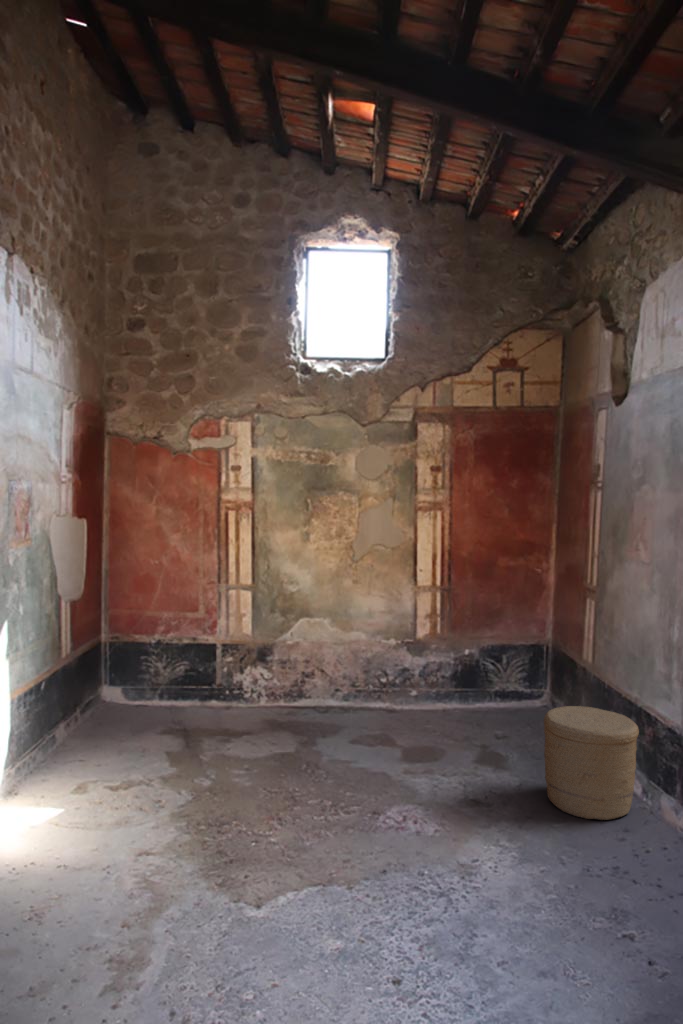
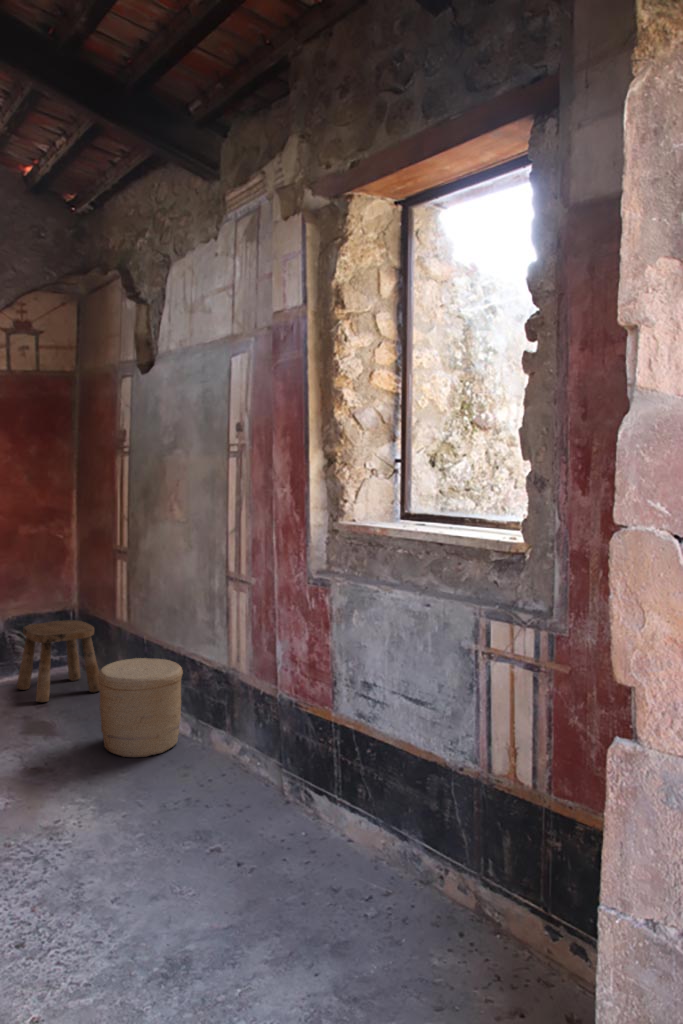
stool: none [486,654,566,735] -> present [17,620,100,702]

